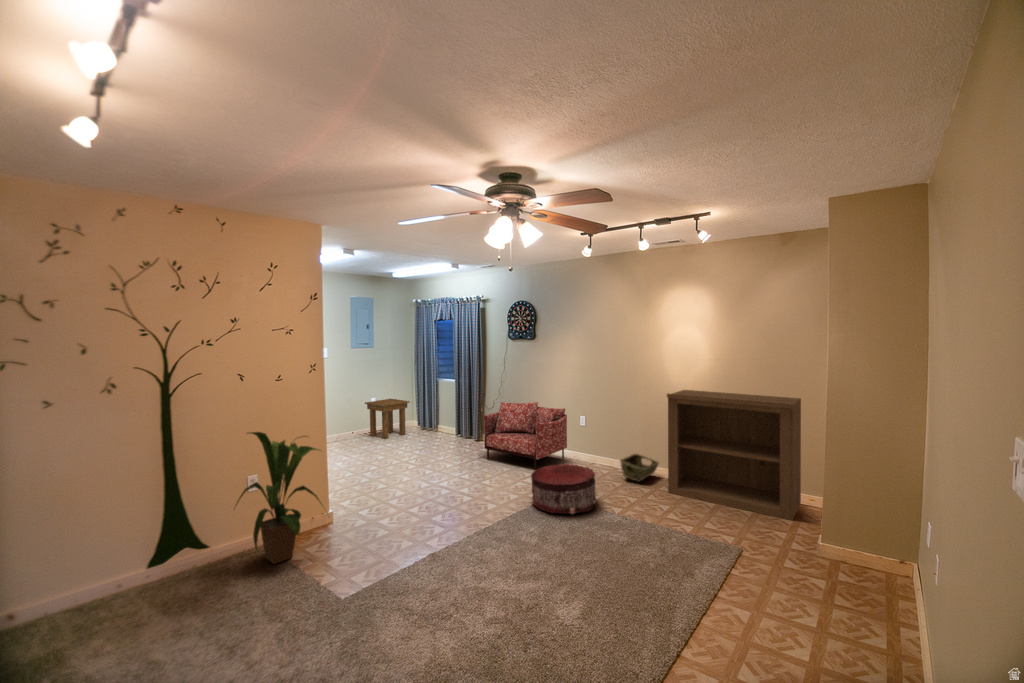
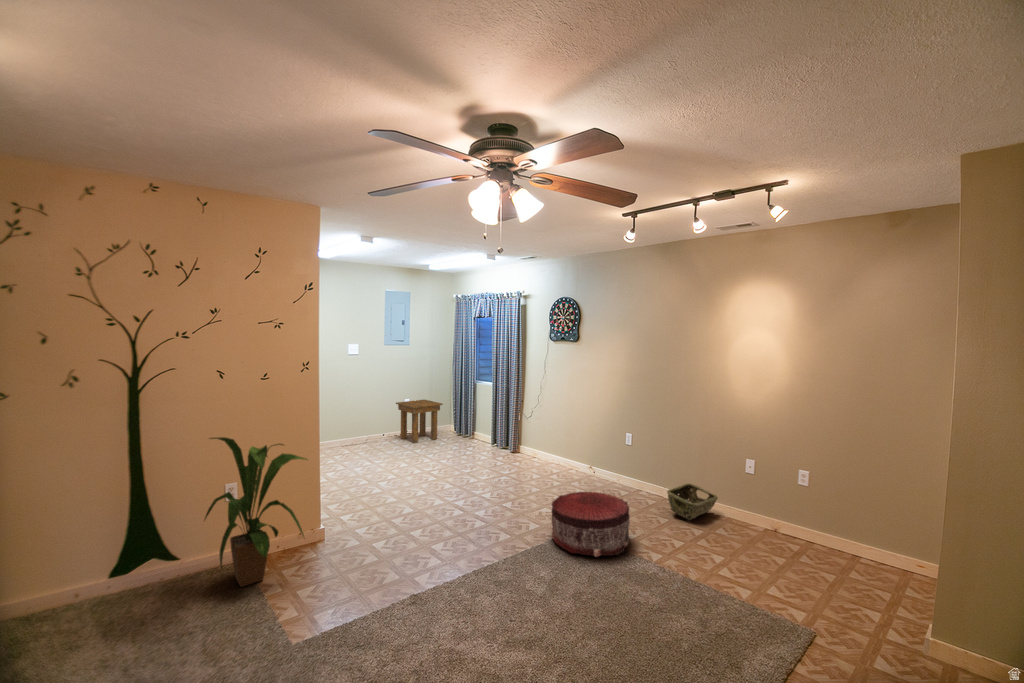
bookshelf: present [667,390,801,520] -> none [726,410,915,597]
armchair: present [484,402,567,470] -> none [513,411,609,494]

